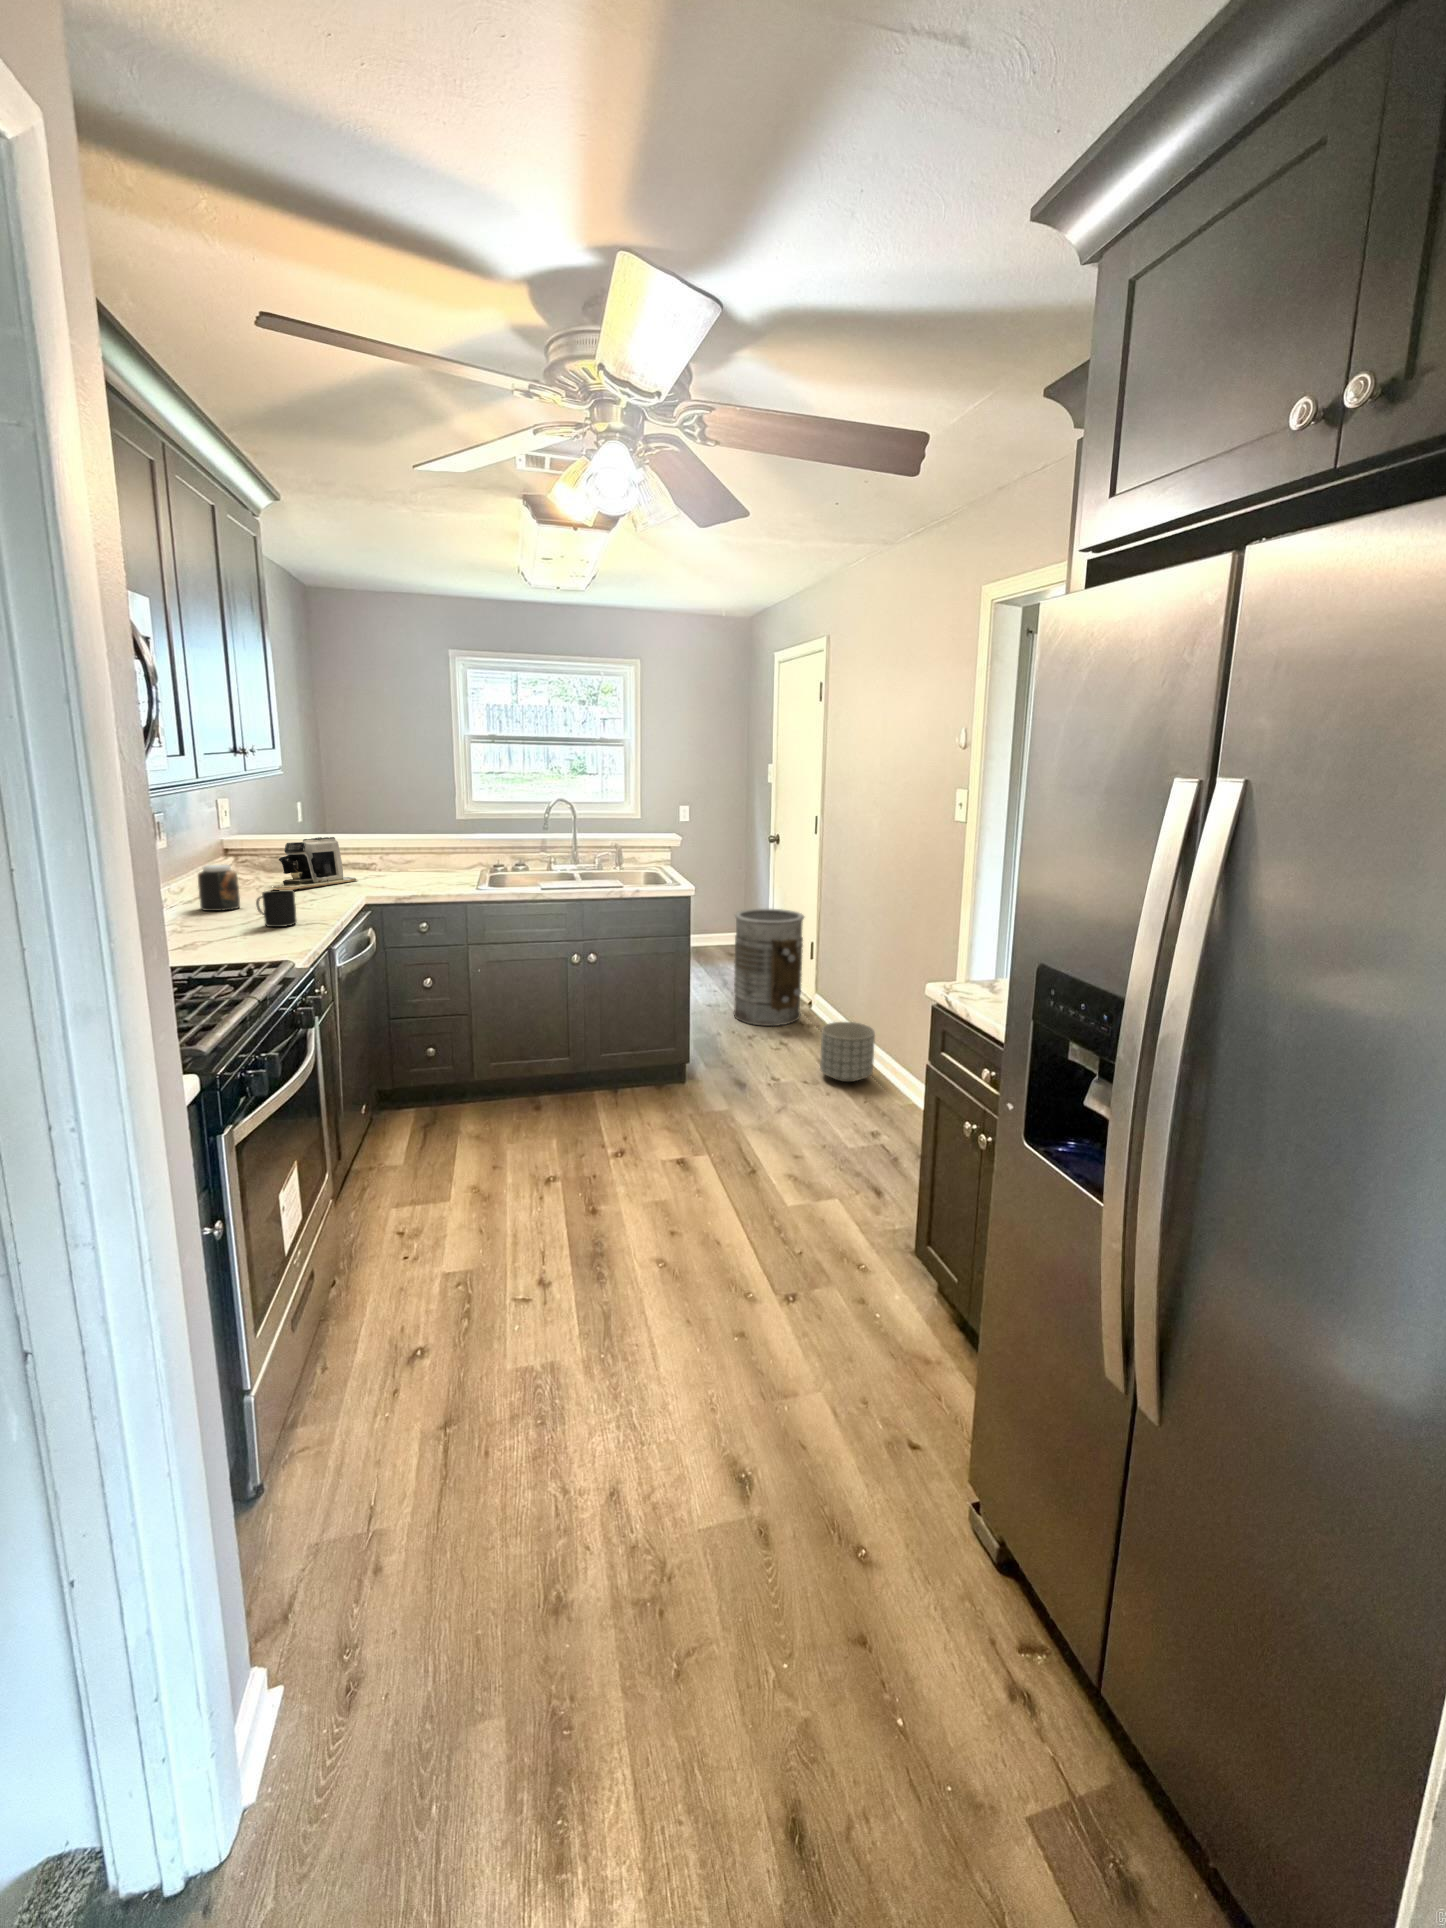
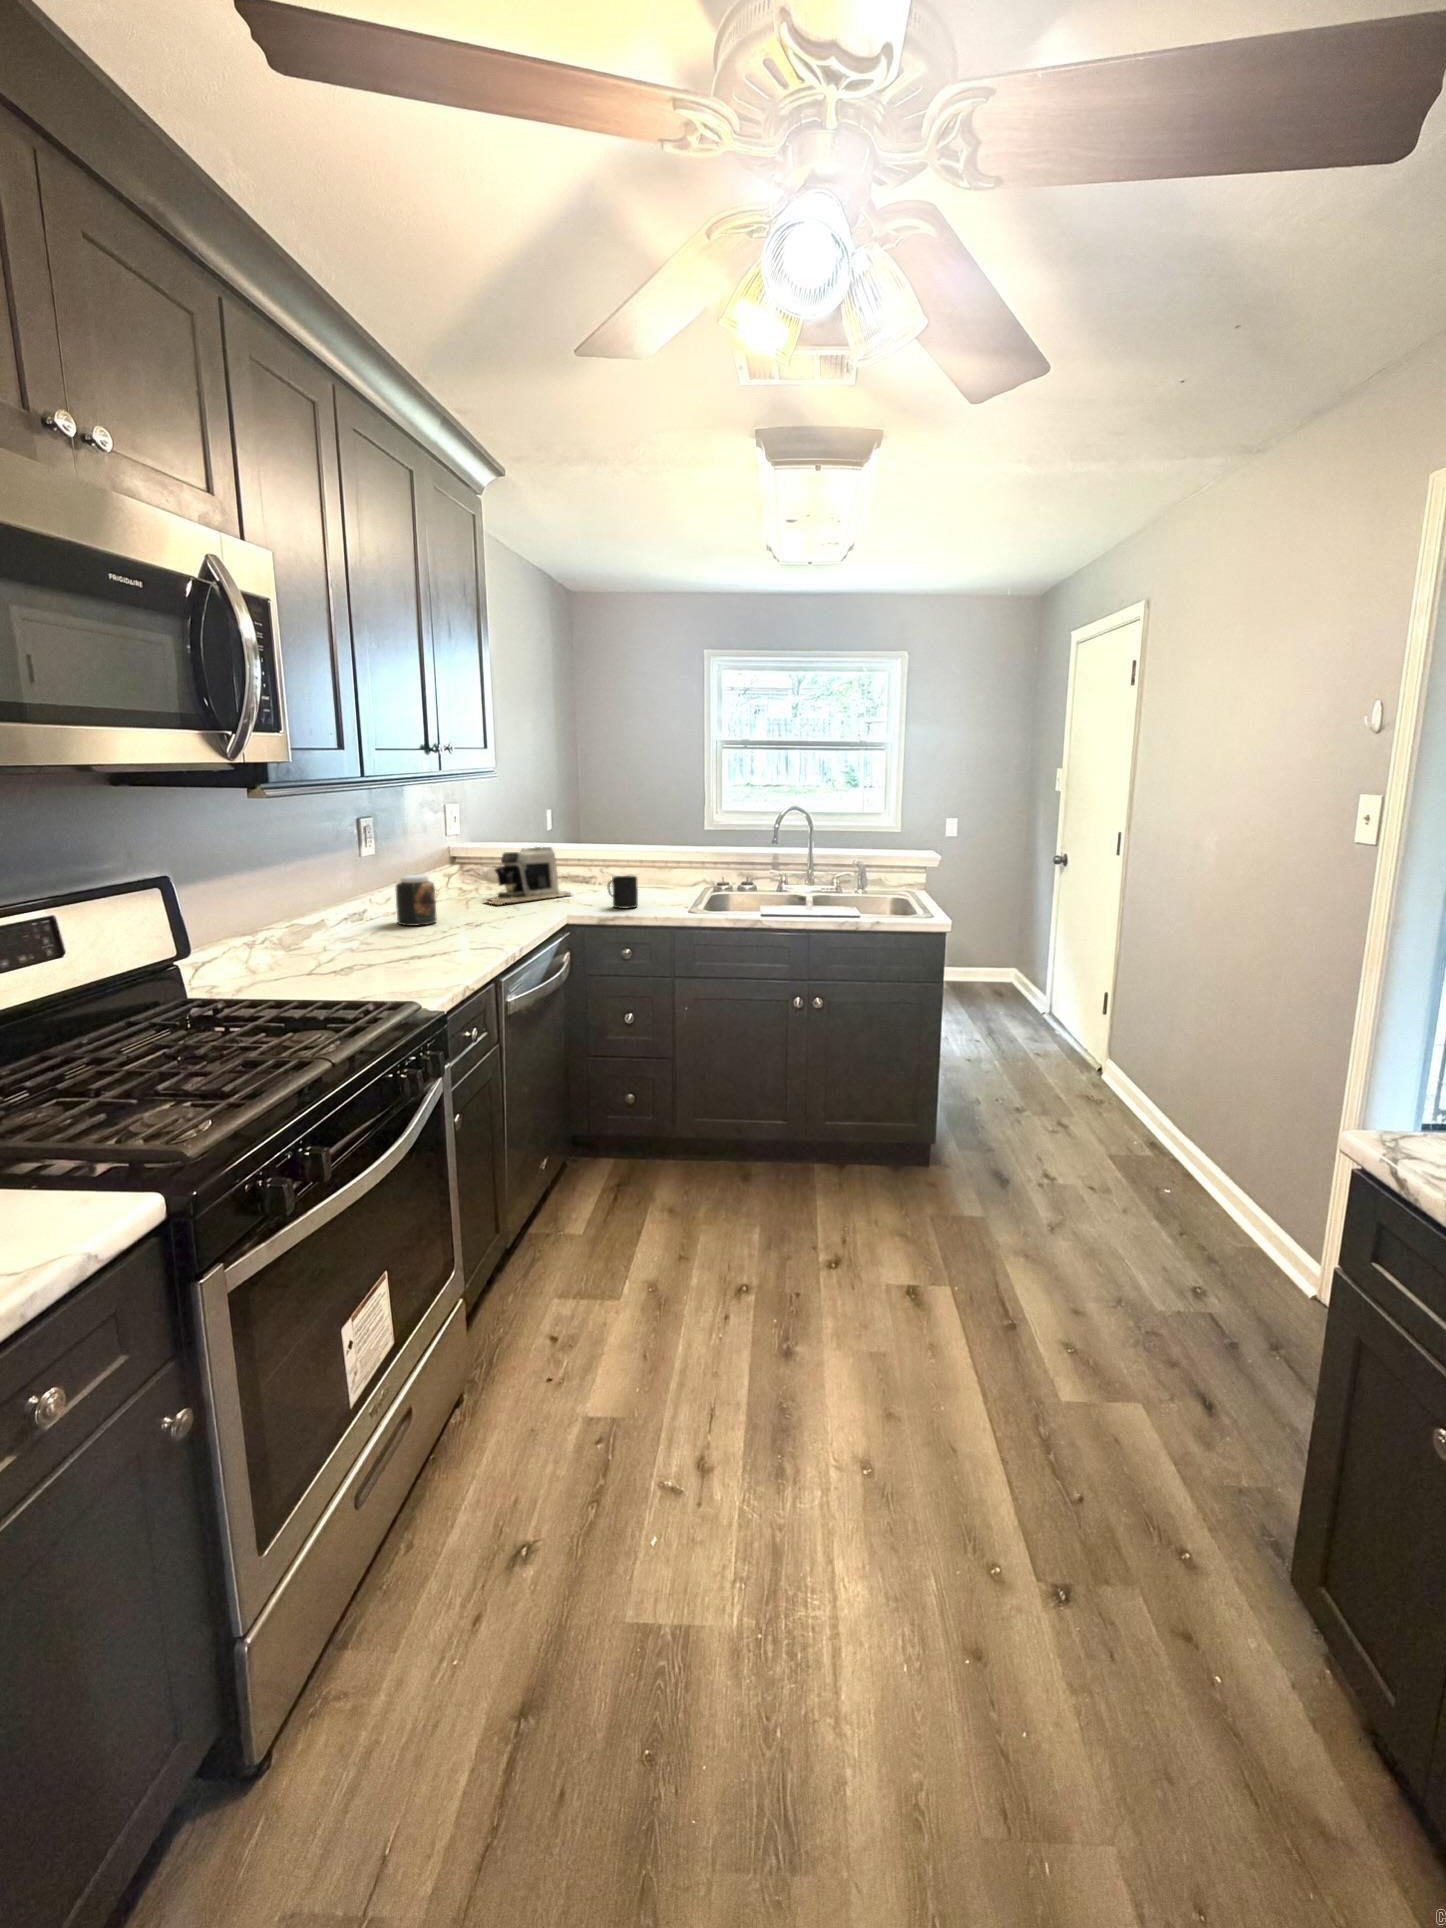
mug: present [256,890,297,927] -> present [608,876,638,908]
trash can: present [734,909,804,1026] -> none [997,944,1097,1095]
planter: present [820,1022,875,1082] -> none [1114,1108,1199,1196]

